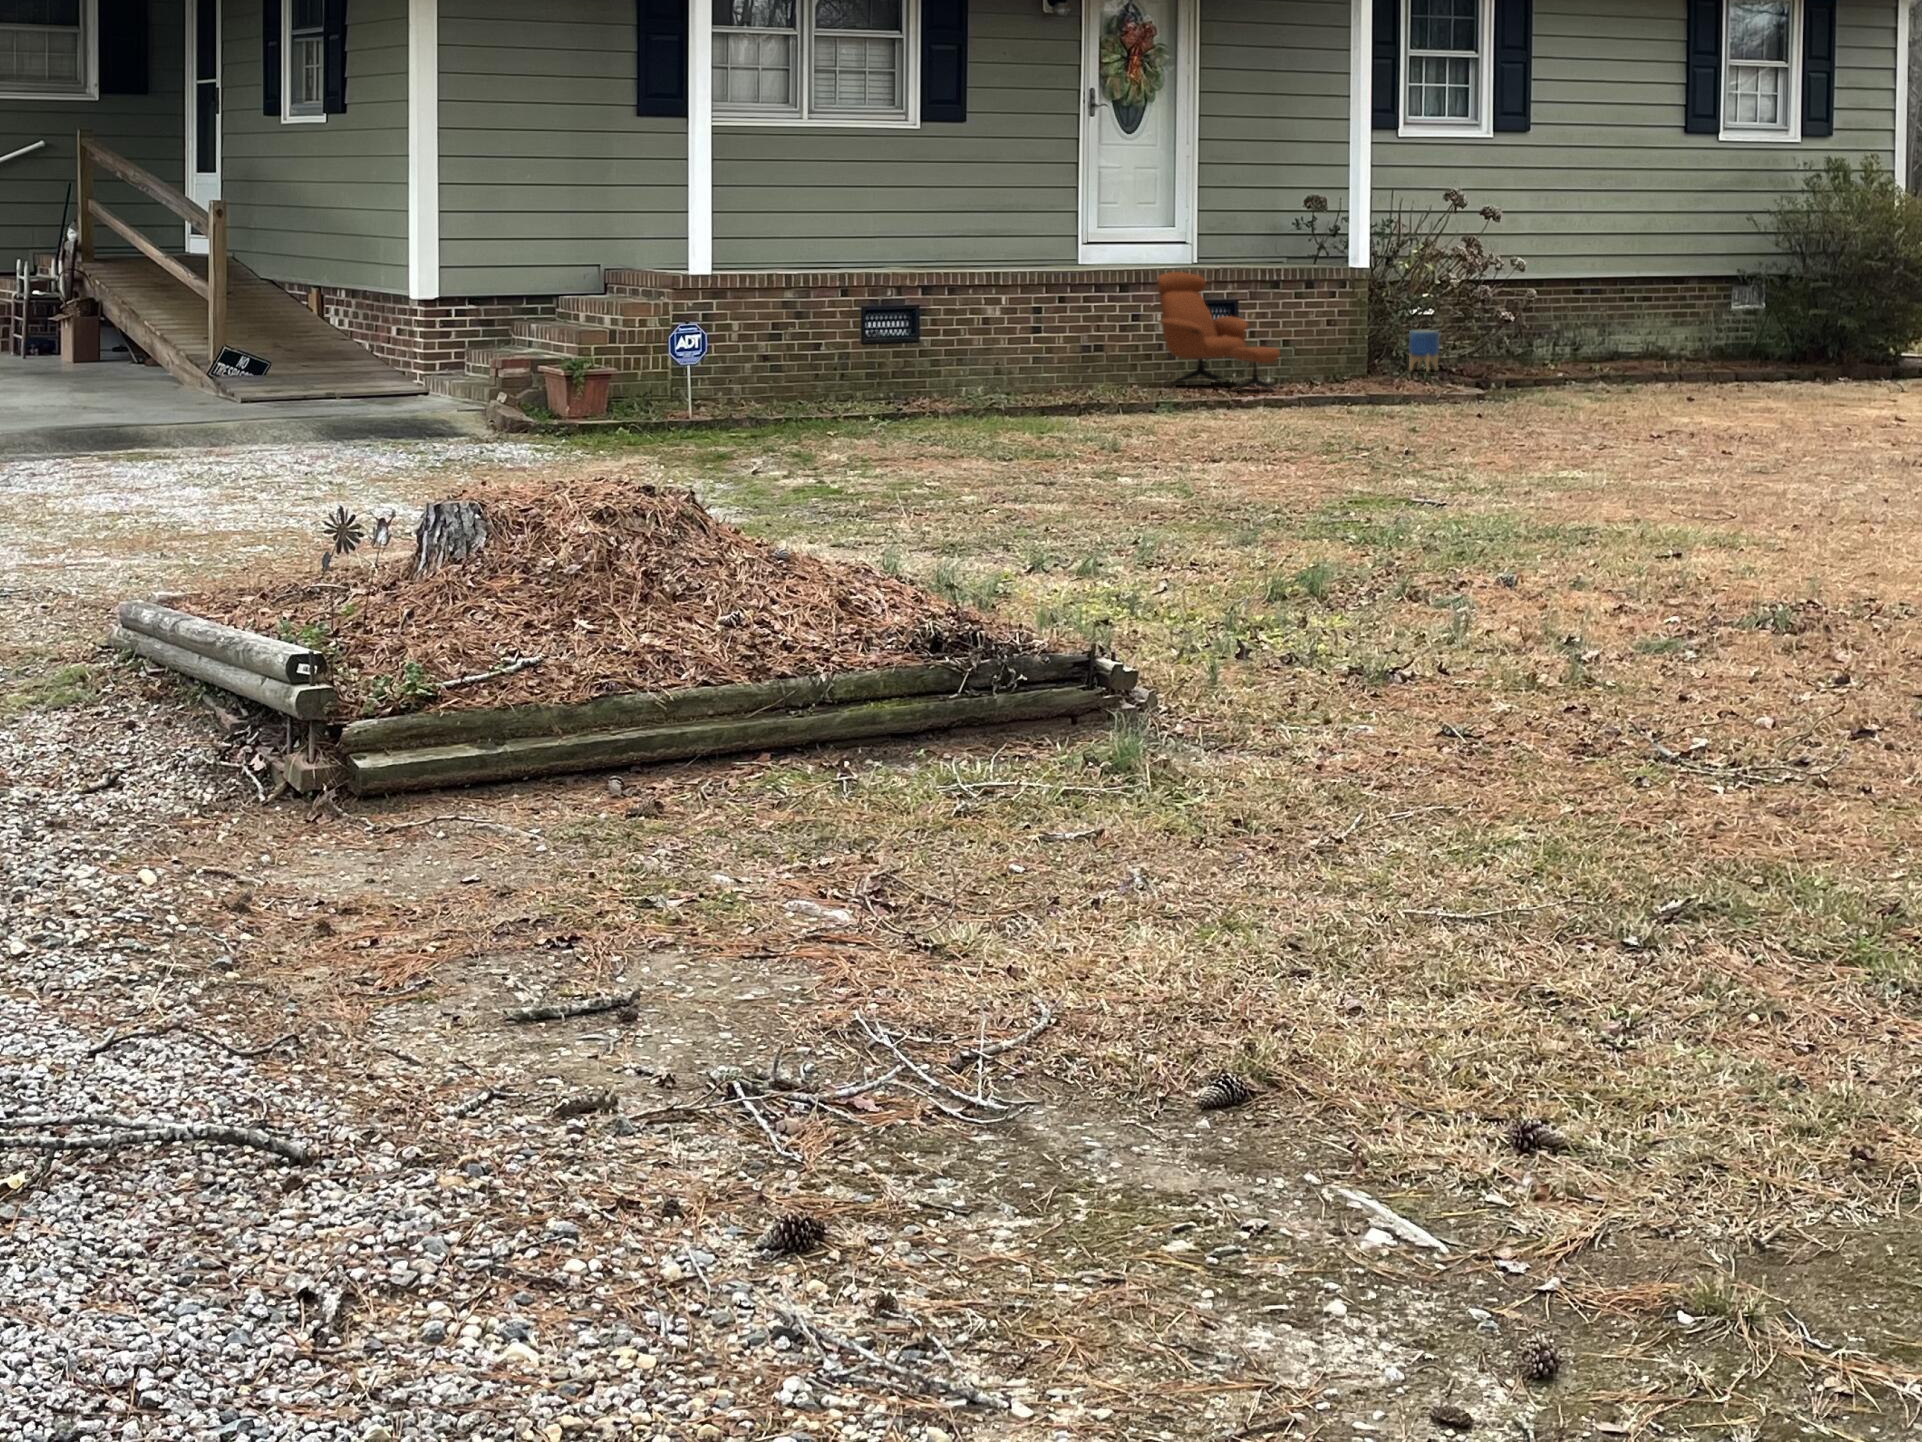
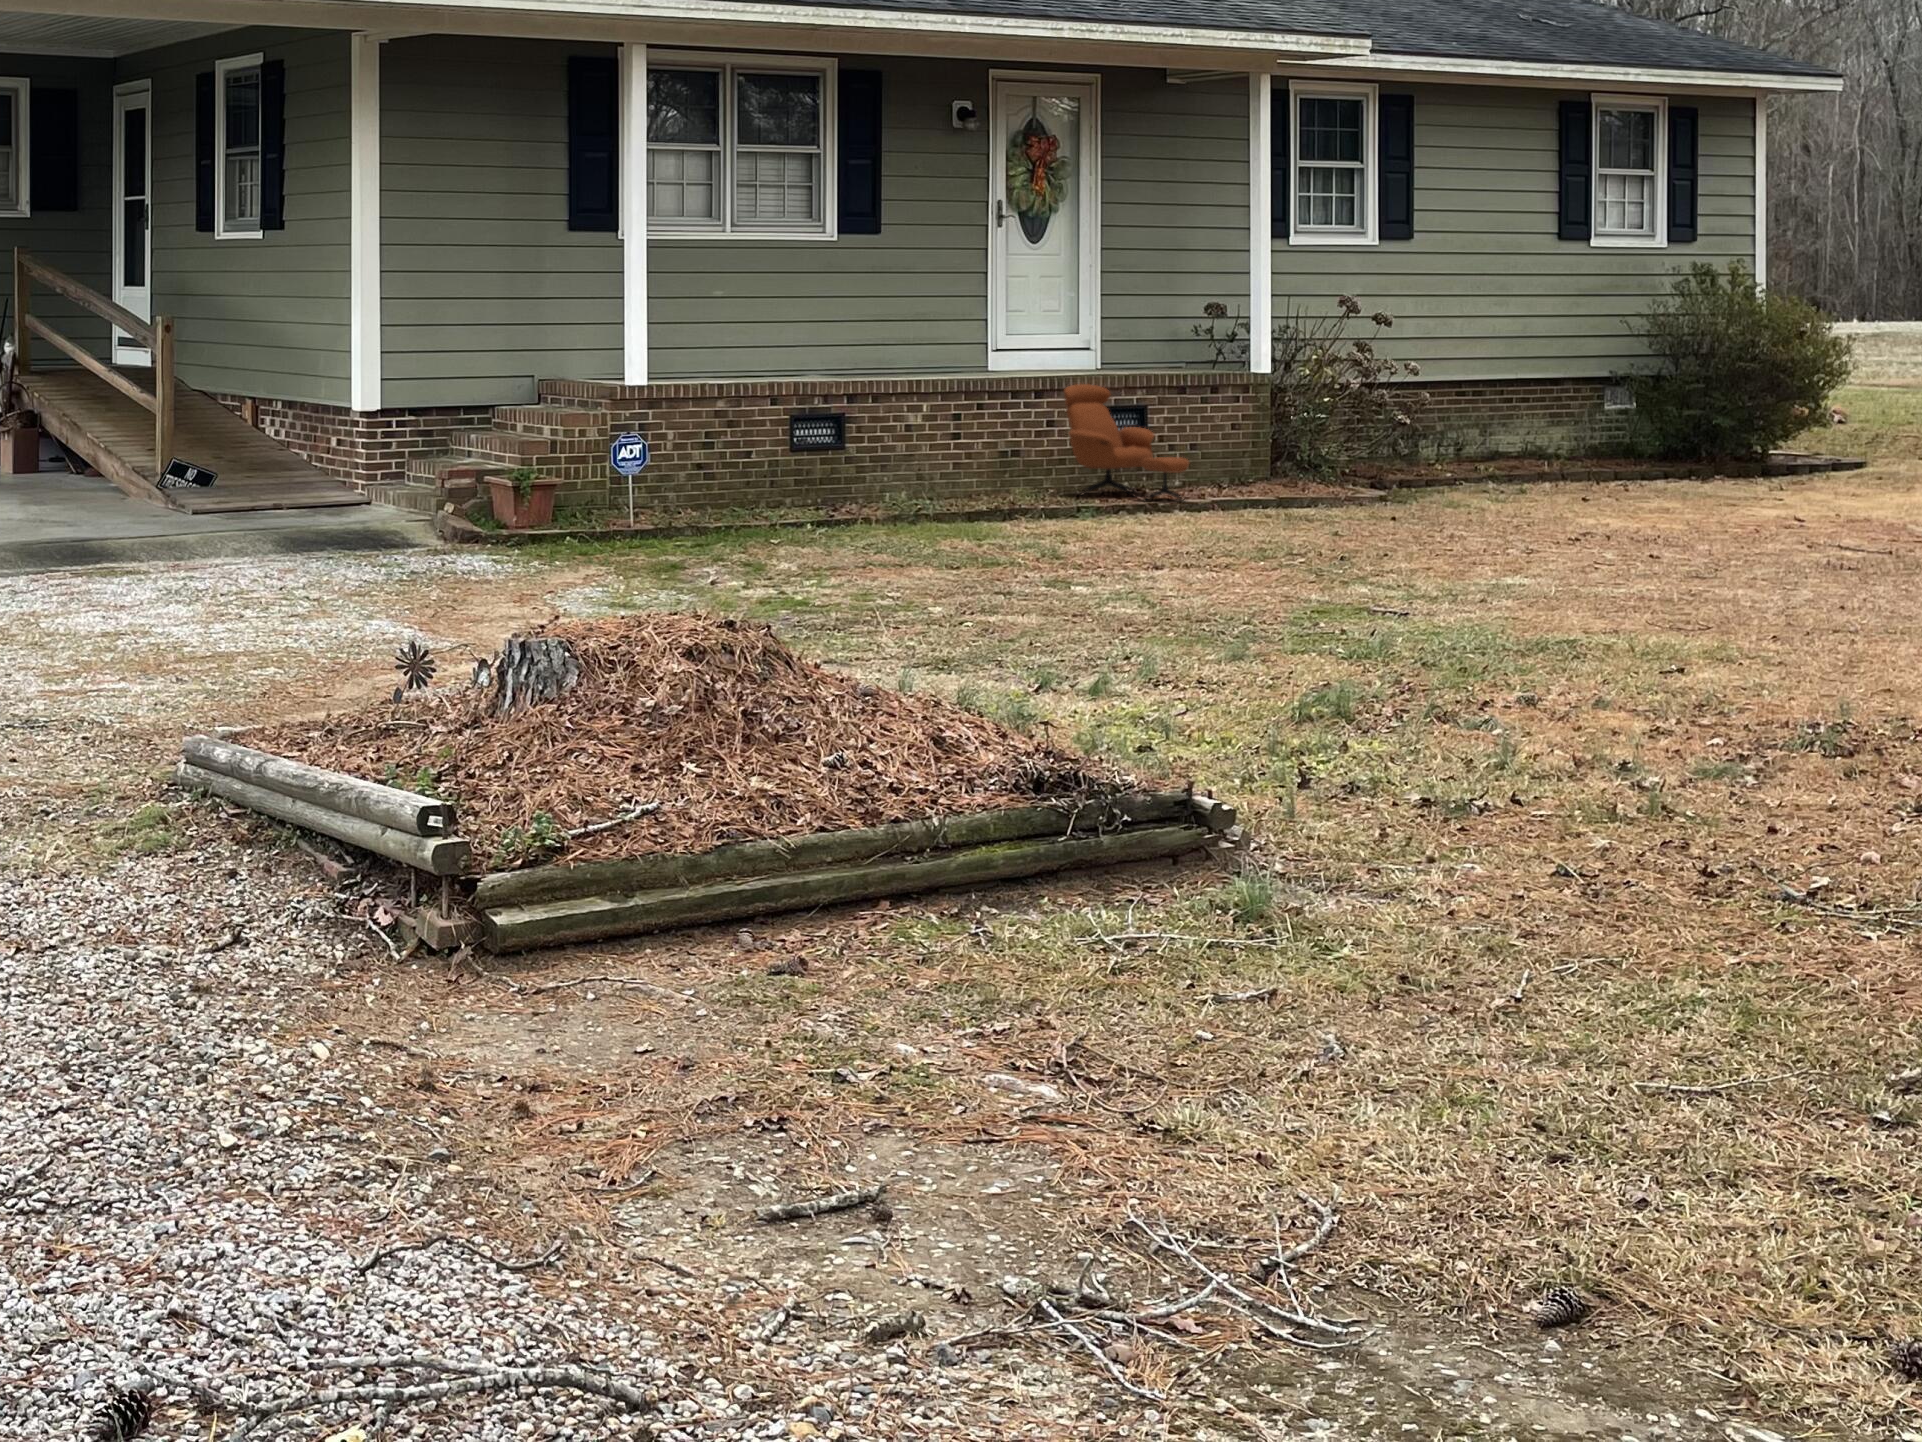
planter: present [1409,330,1439,371] -> none [1303,438,1332,479]

